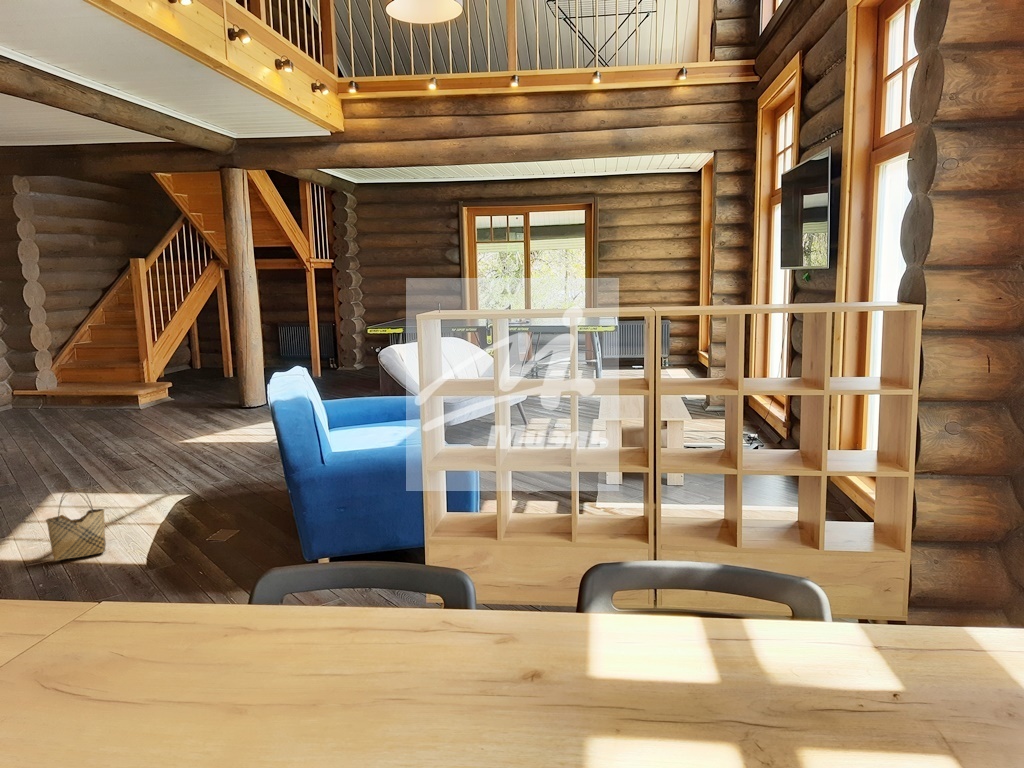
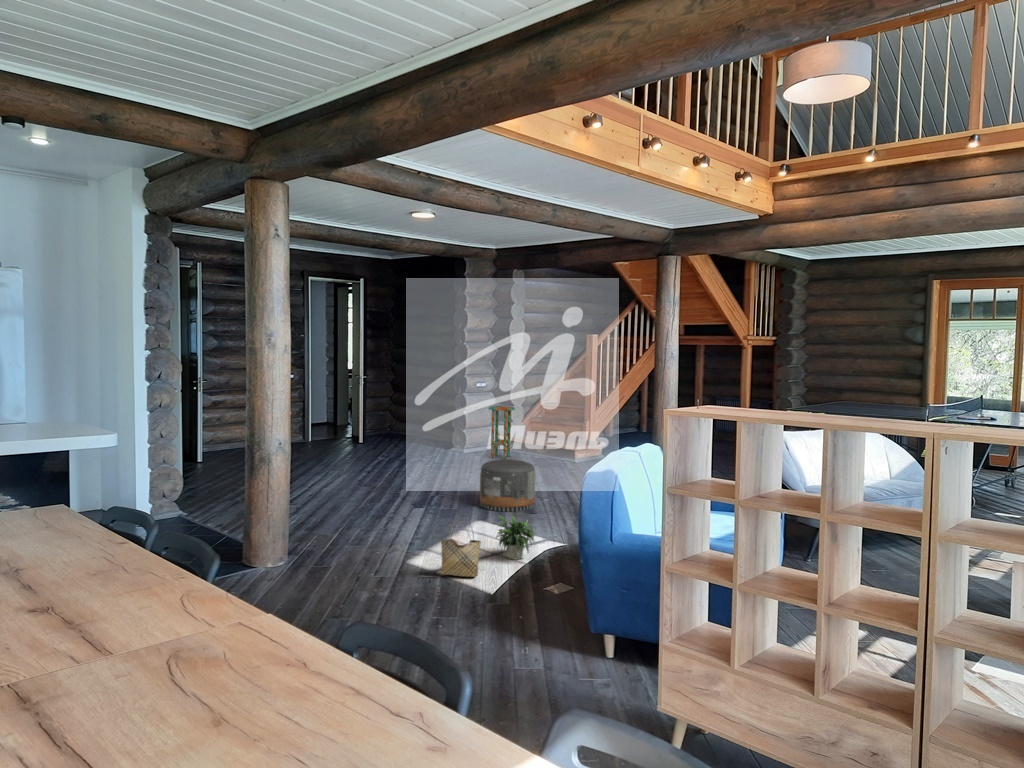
side table: none [8,353,48,419] -> present [489,406,515,459]
pouf: none [42,412,124,476] -> present [480,459,535,511]
potted plant: none [107,471,166,523] -> present [496,515,535,559]

